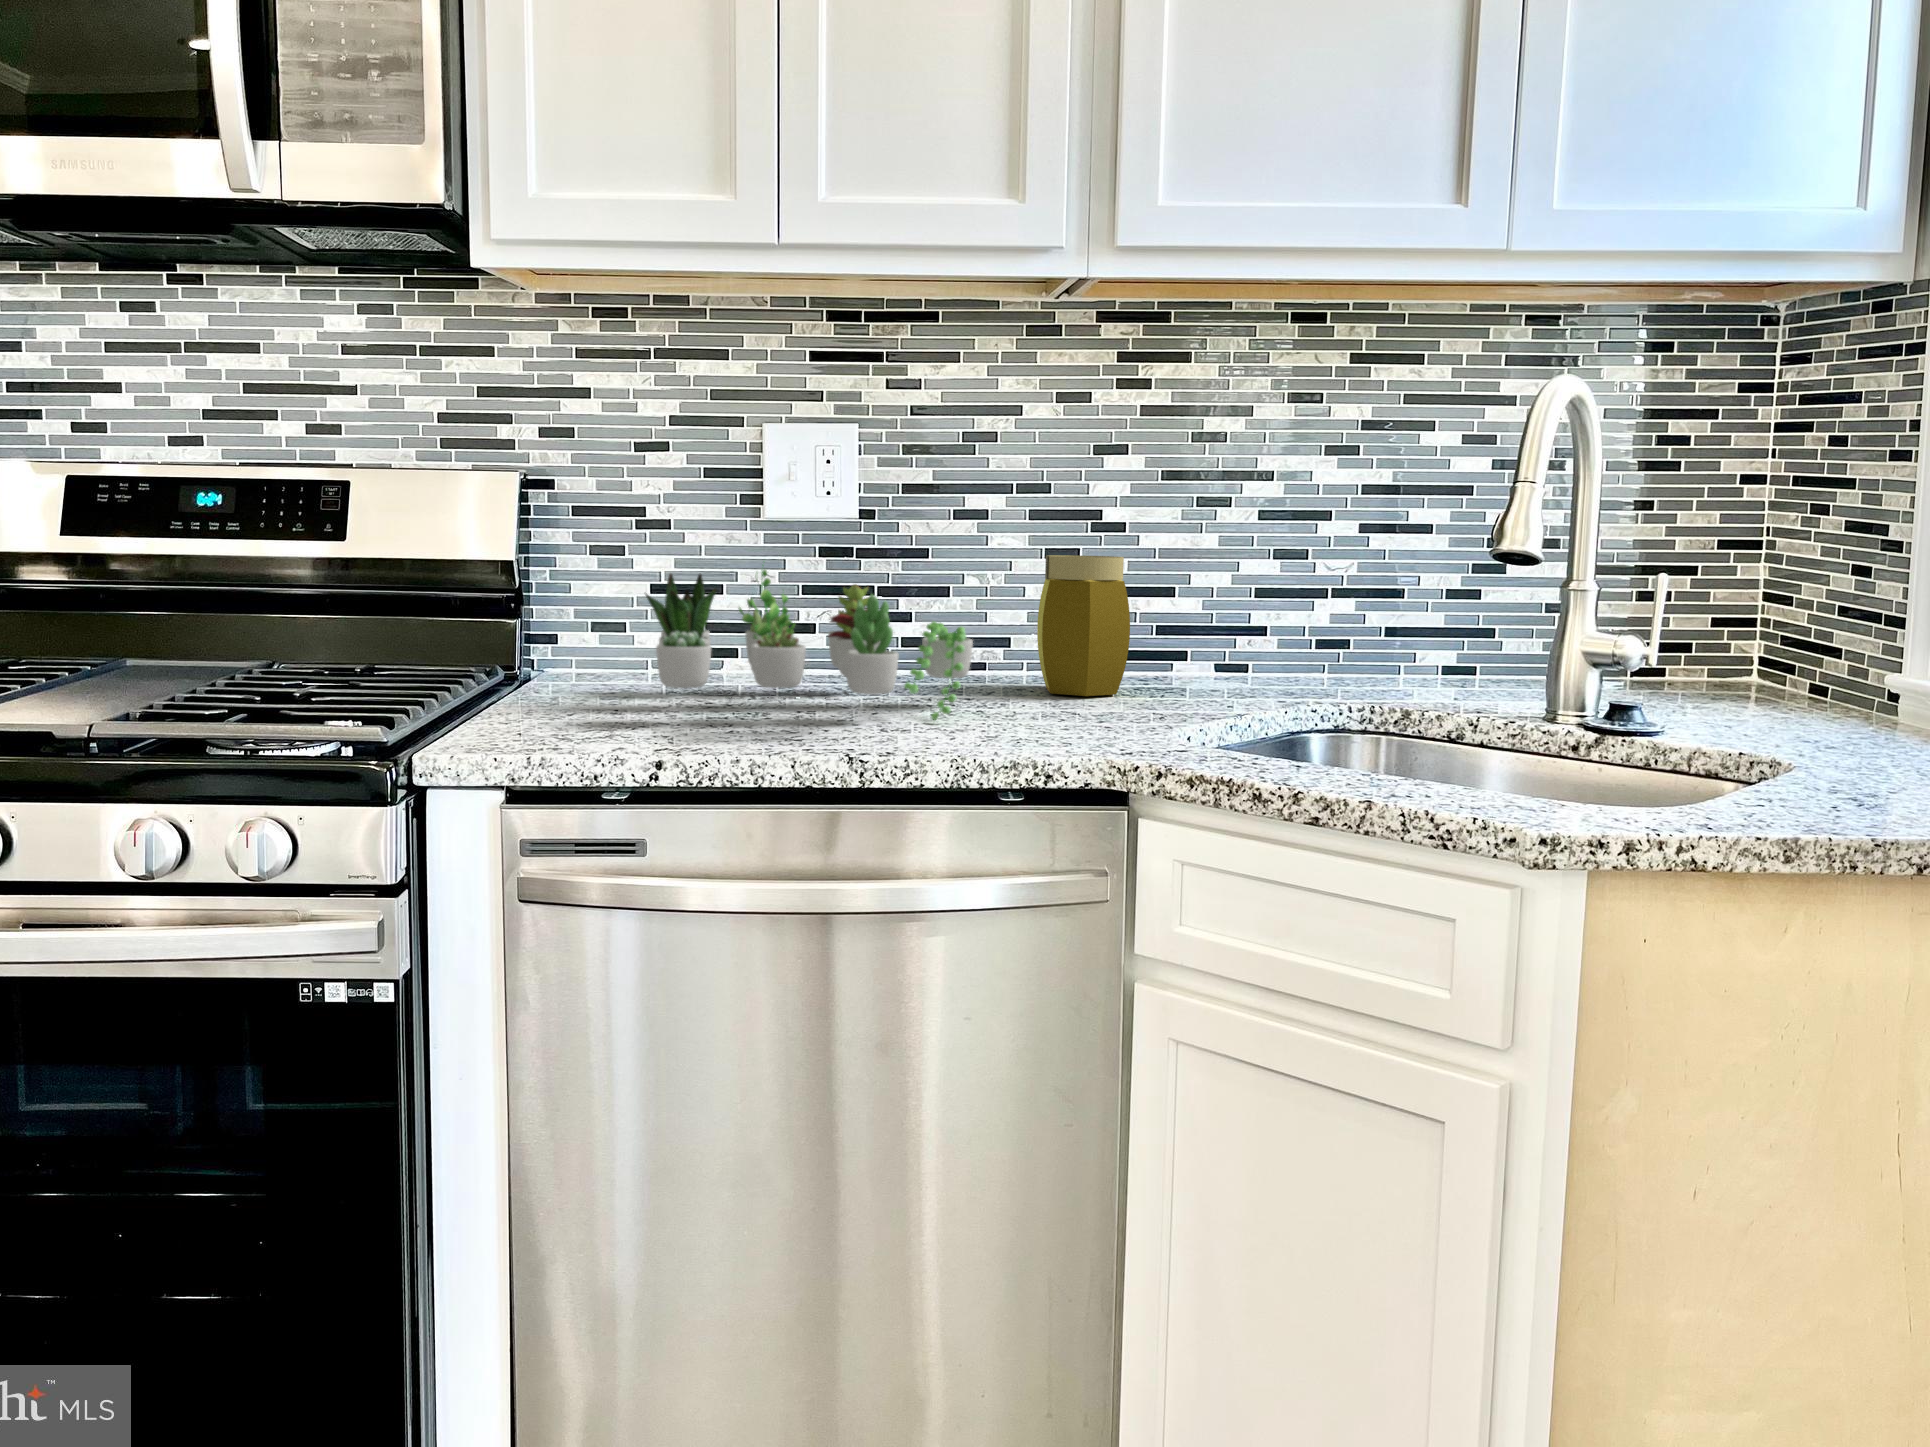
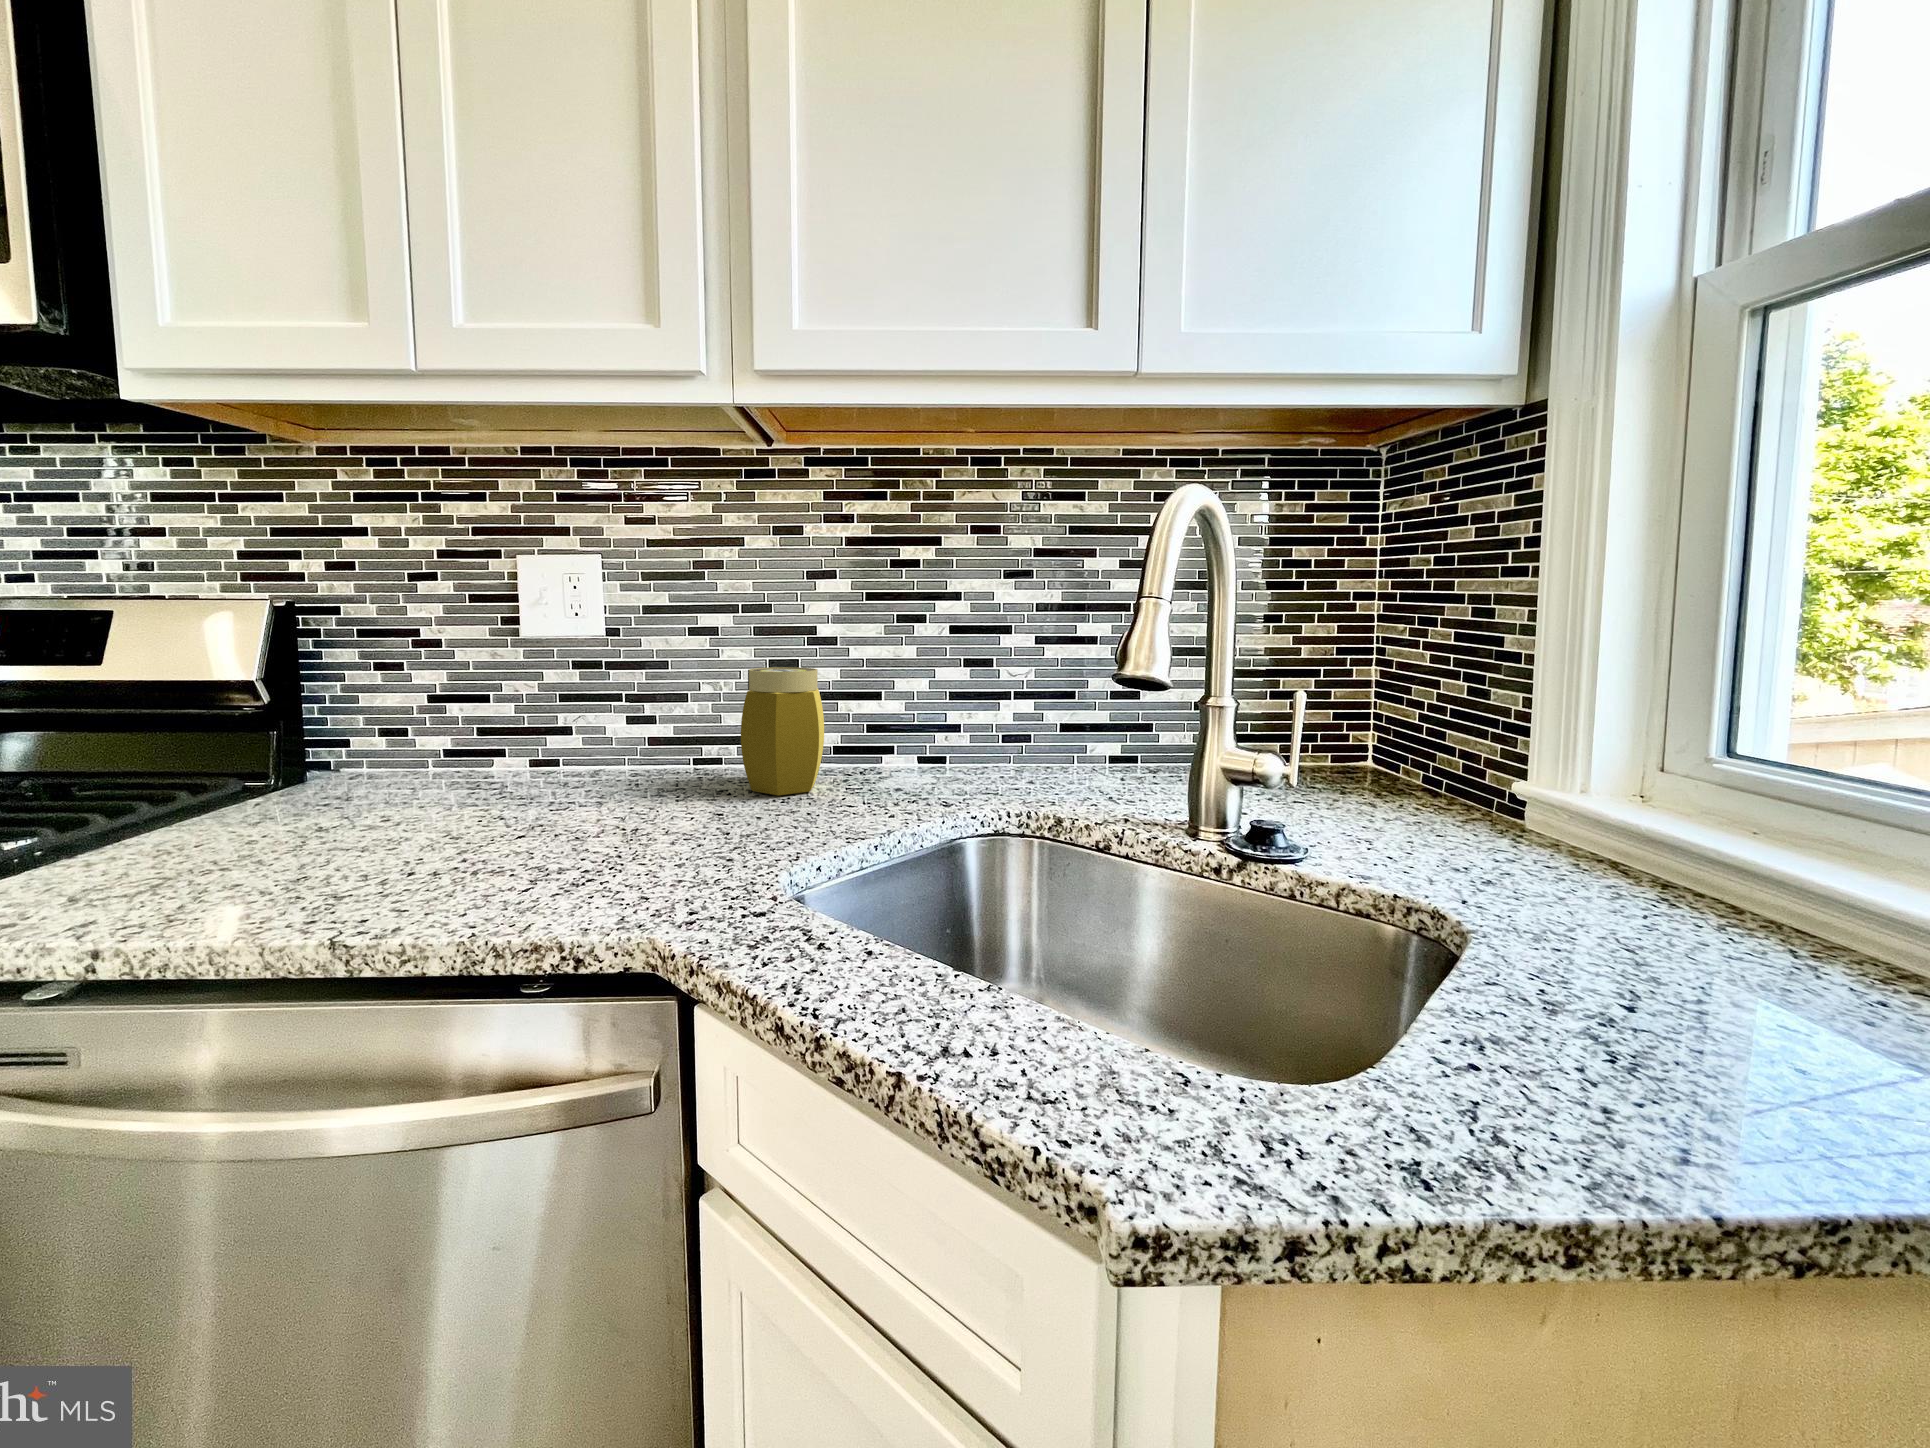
succulent plant: present [646,570,973,720] -> none [189,680,651,859]

